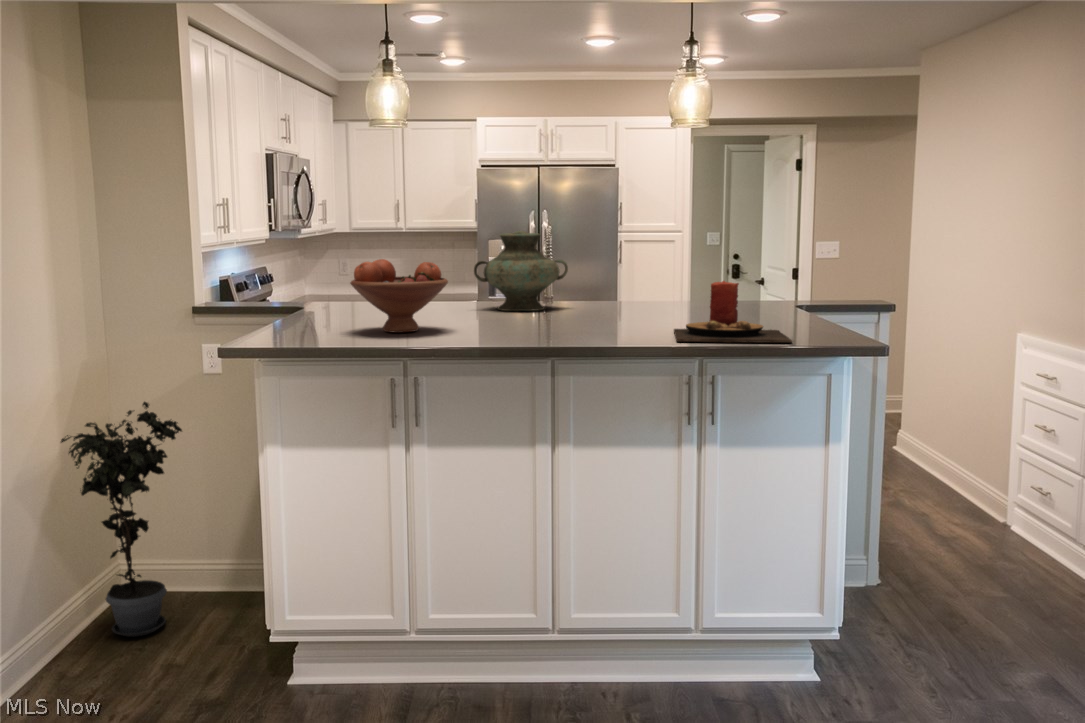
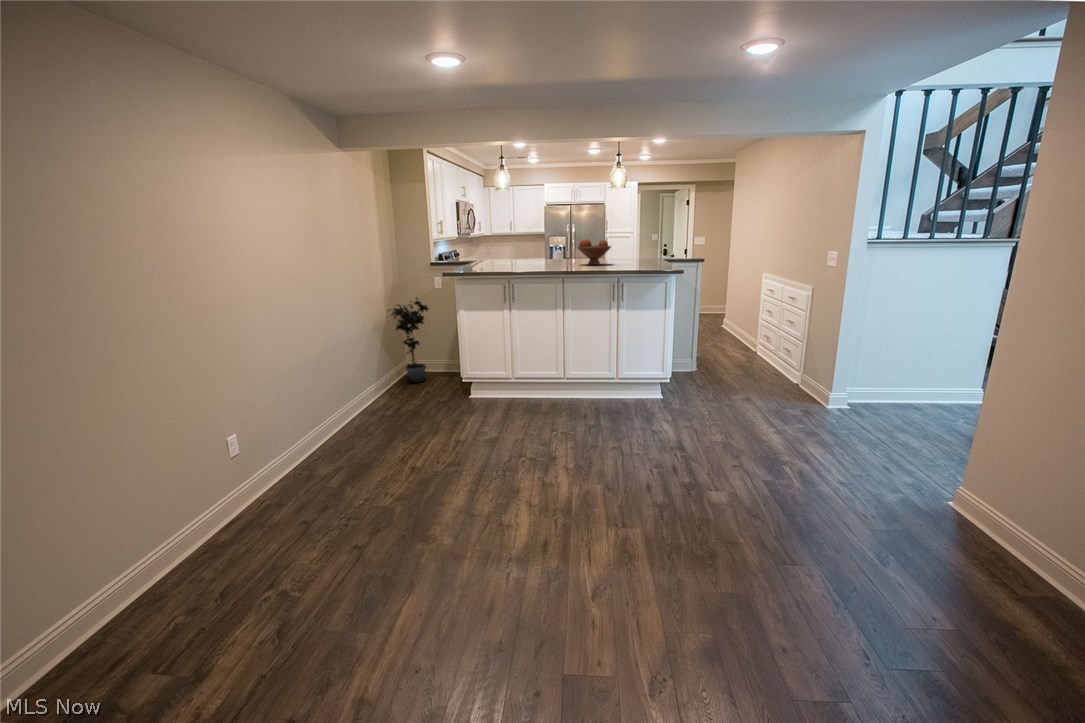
vase: present [474,231,568,311] -> none [537,231,575,263]
fruit bowl: present [350,259,448,333] -> present [578,239,611,265]
candle: present [674,281,792,343] -> none [608,247,651,270]

